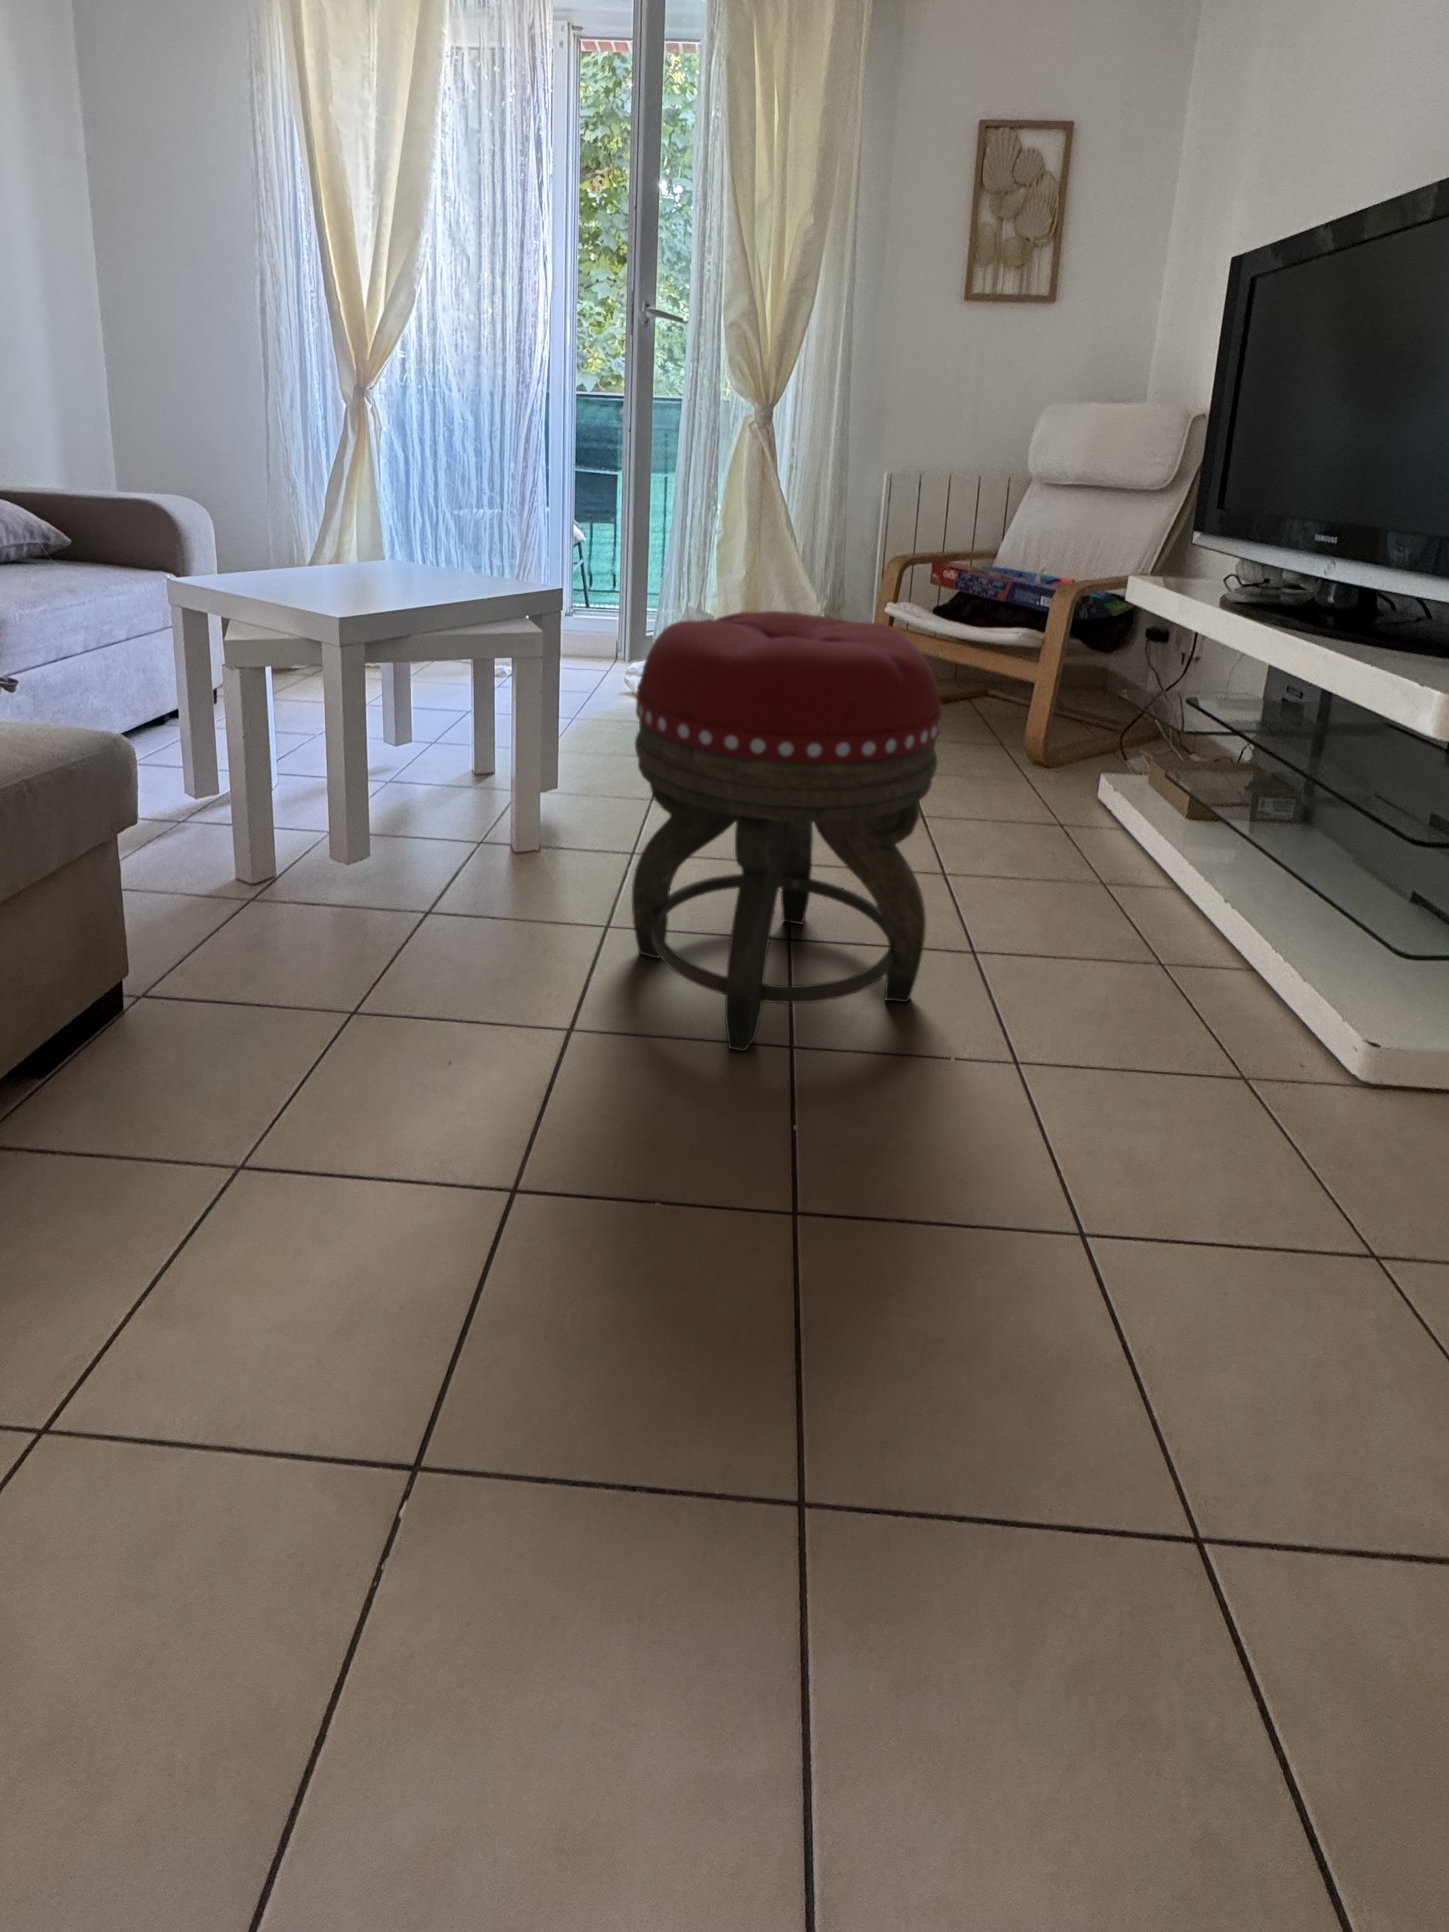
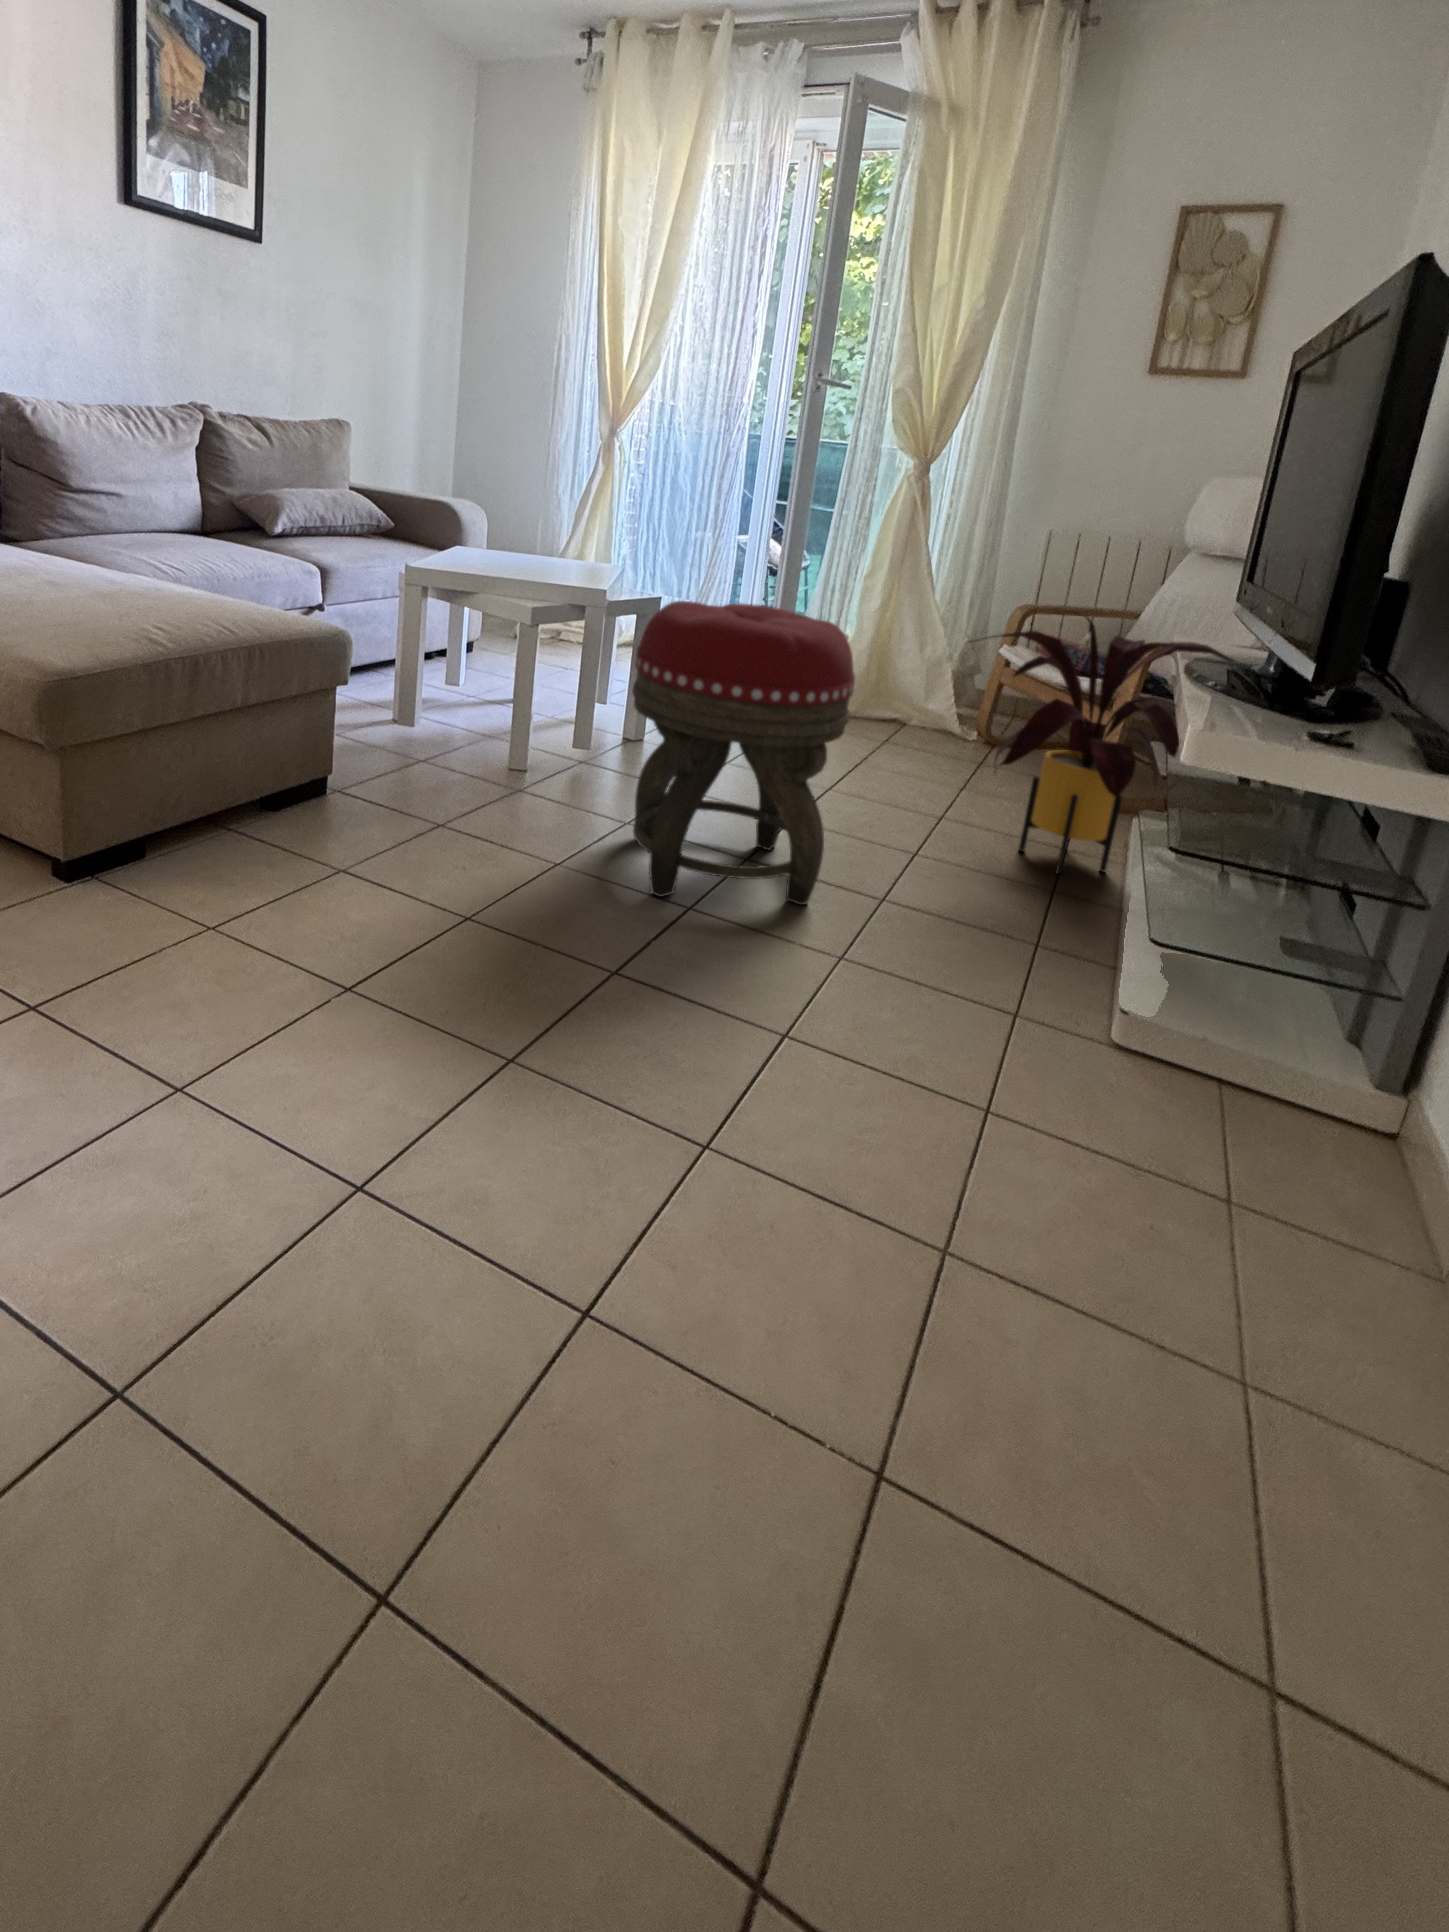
house plant: none [975,569,1273,866] -> present [971,611,1234,874]

